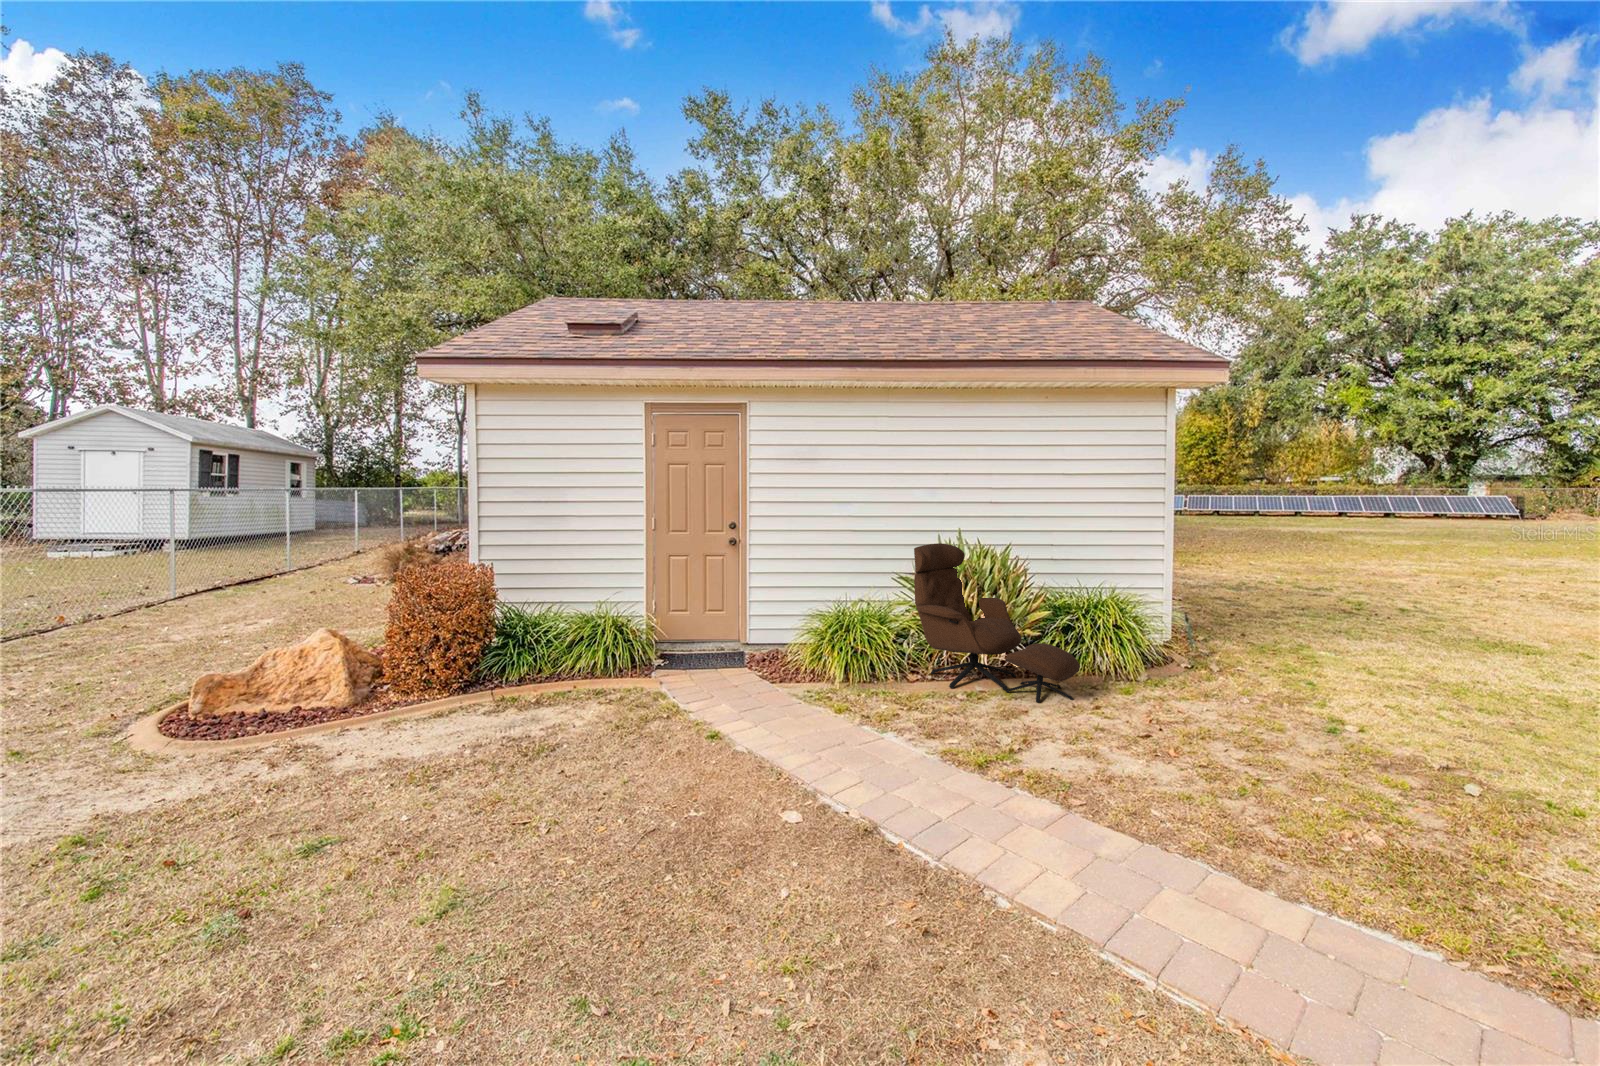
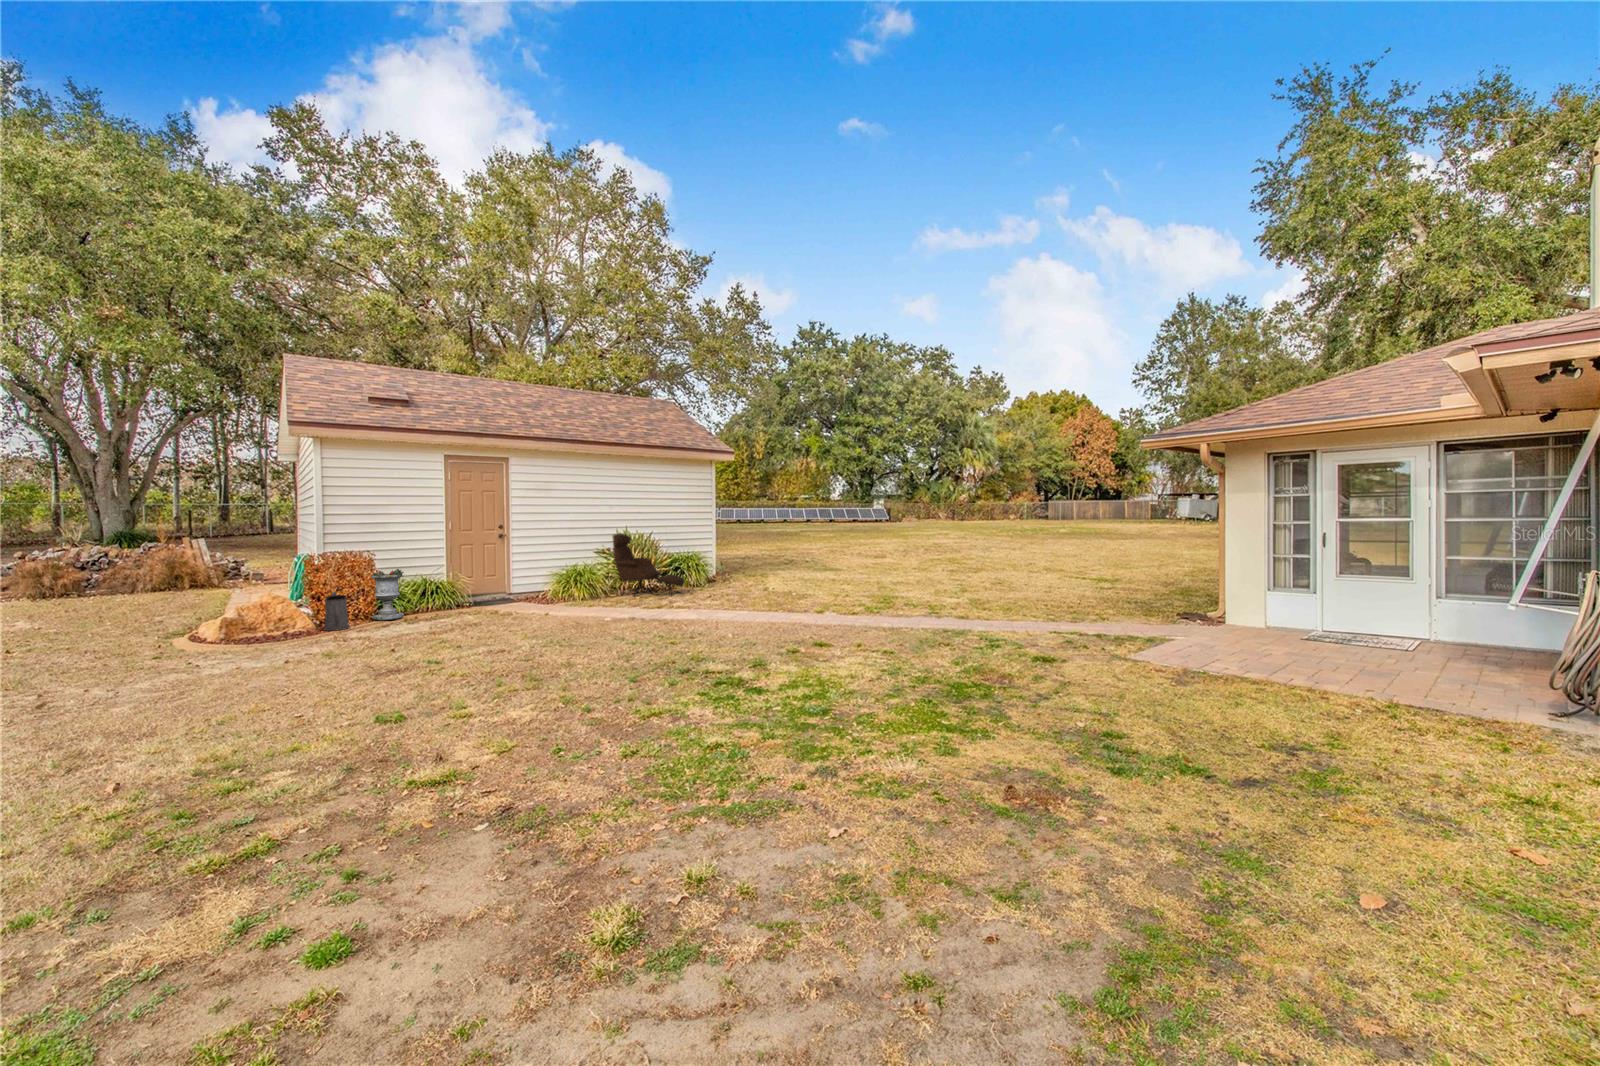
planter: none [469,600,525,691] -> present [371,569,404,621]
watering can: none [364,631,427,710] -> present [324,591,350,631]

